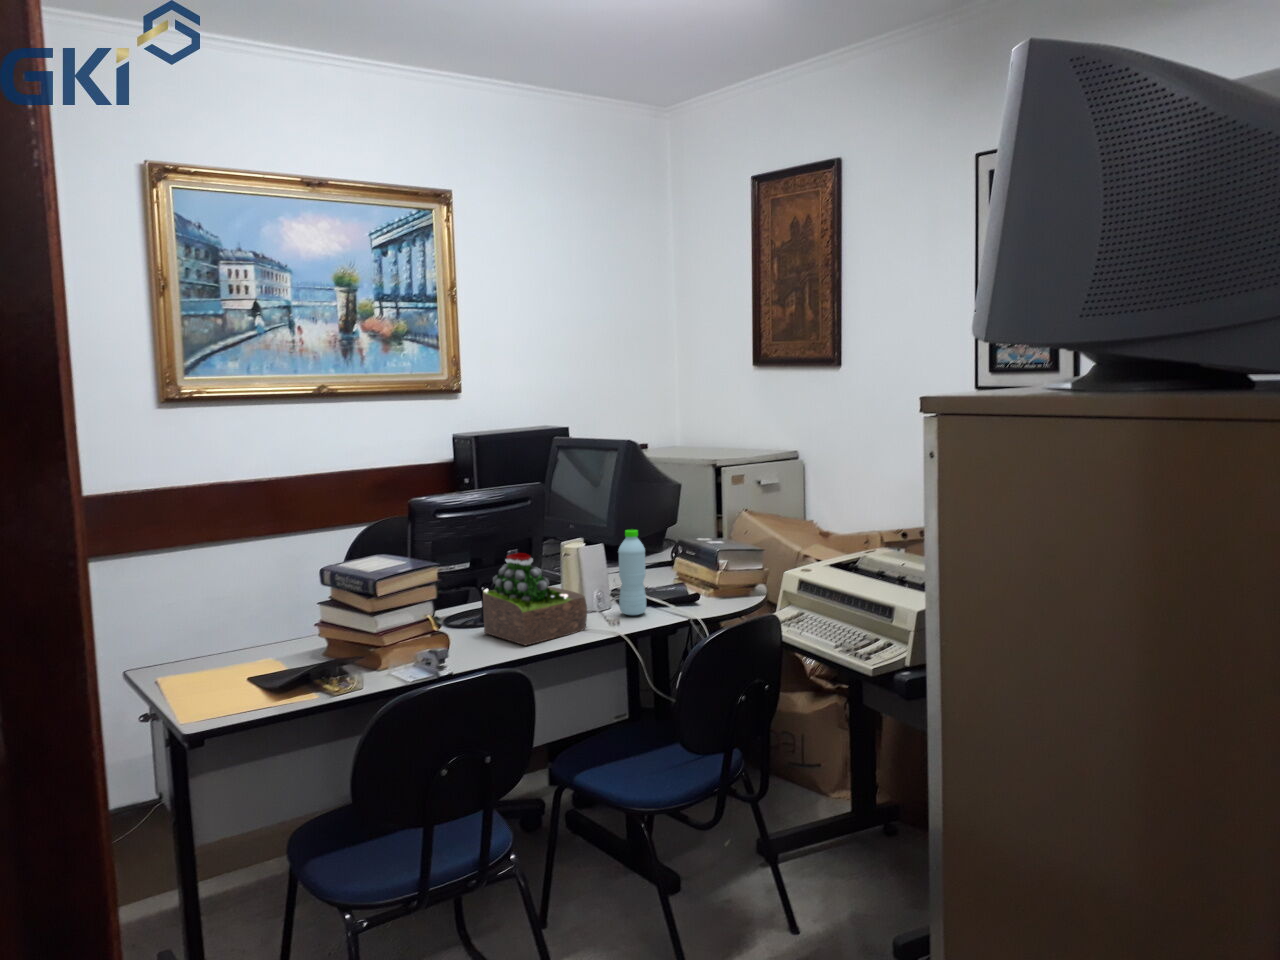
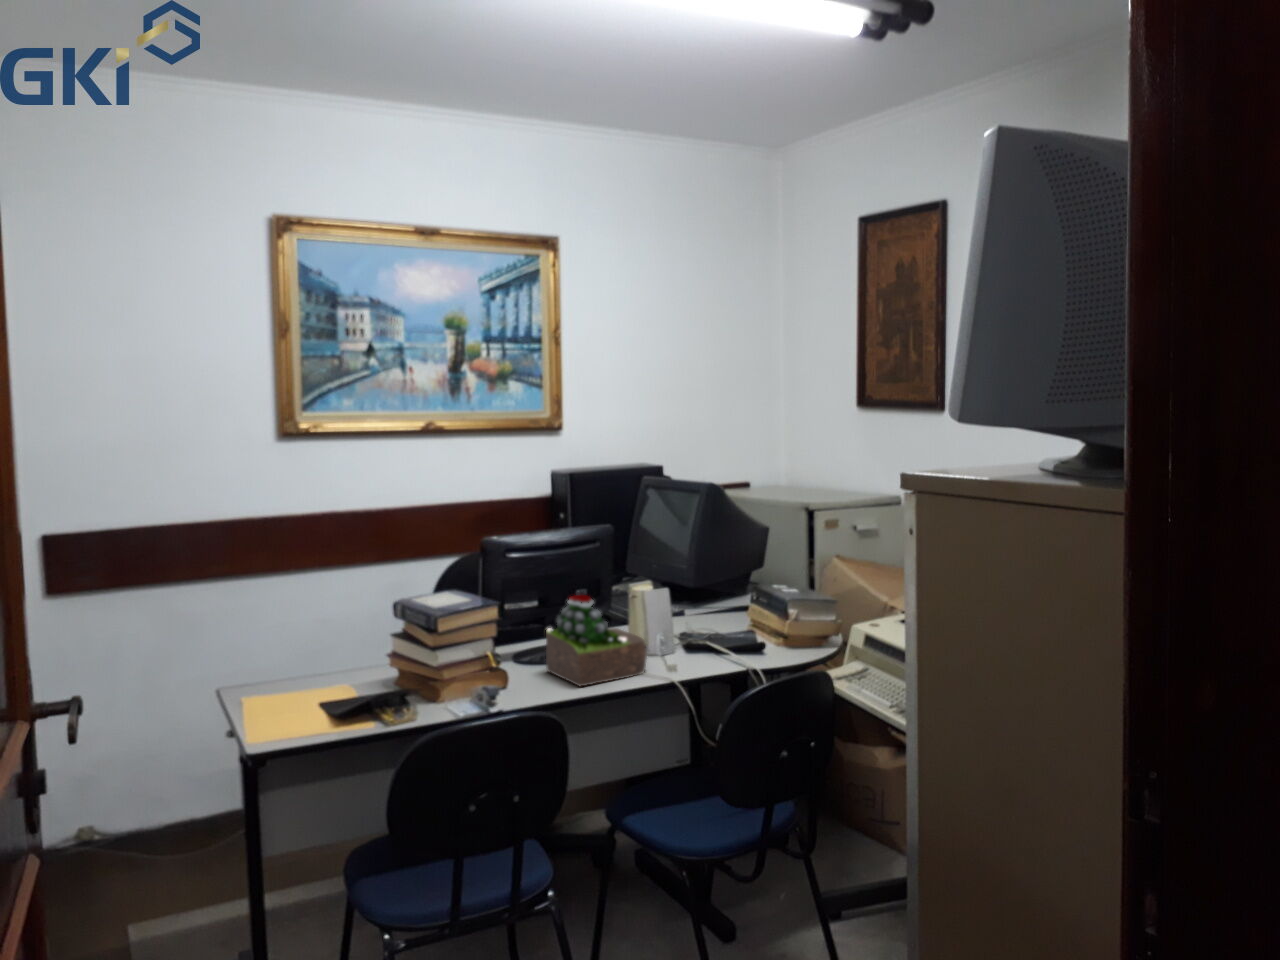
water bottle: present [618,529,646,615] -> none [683,576,710,662]

